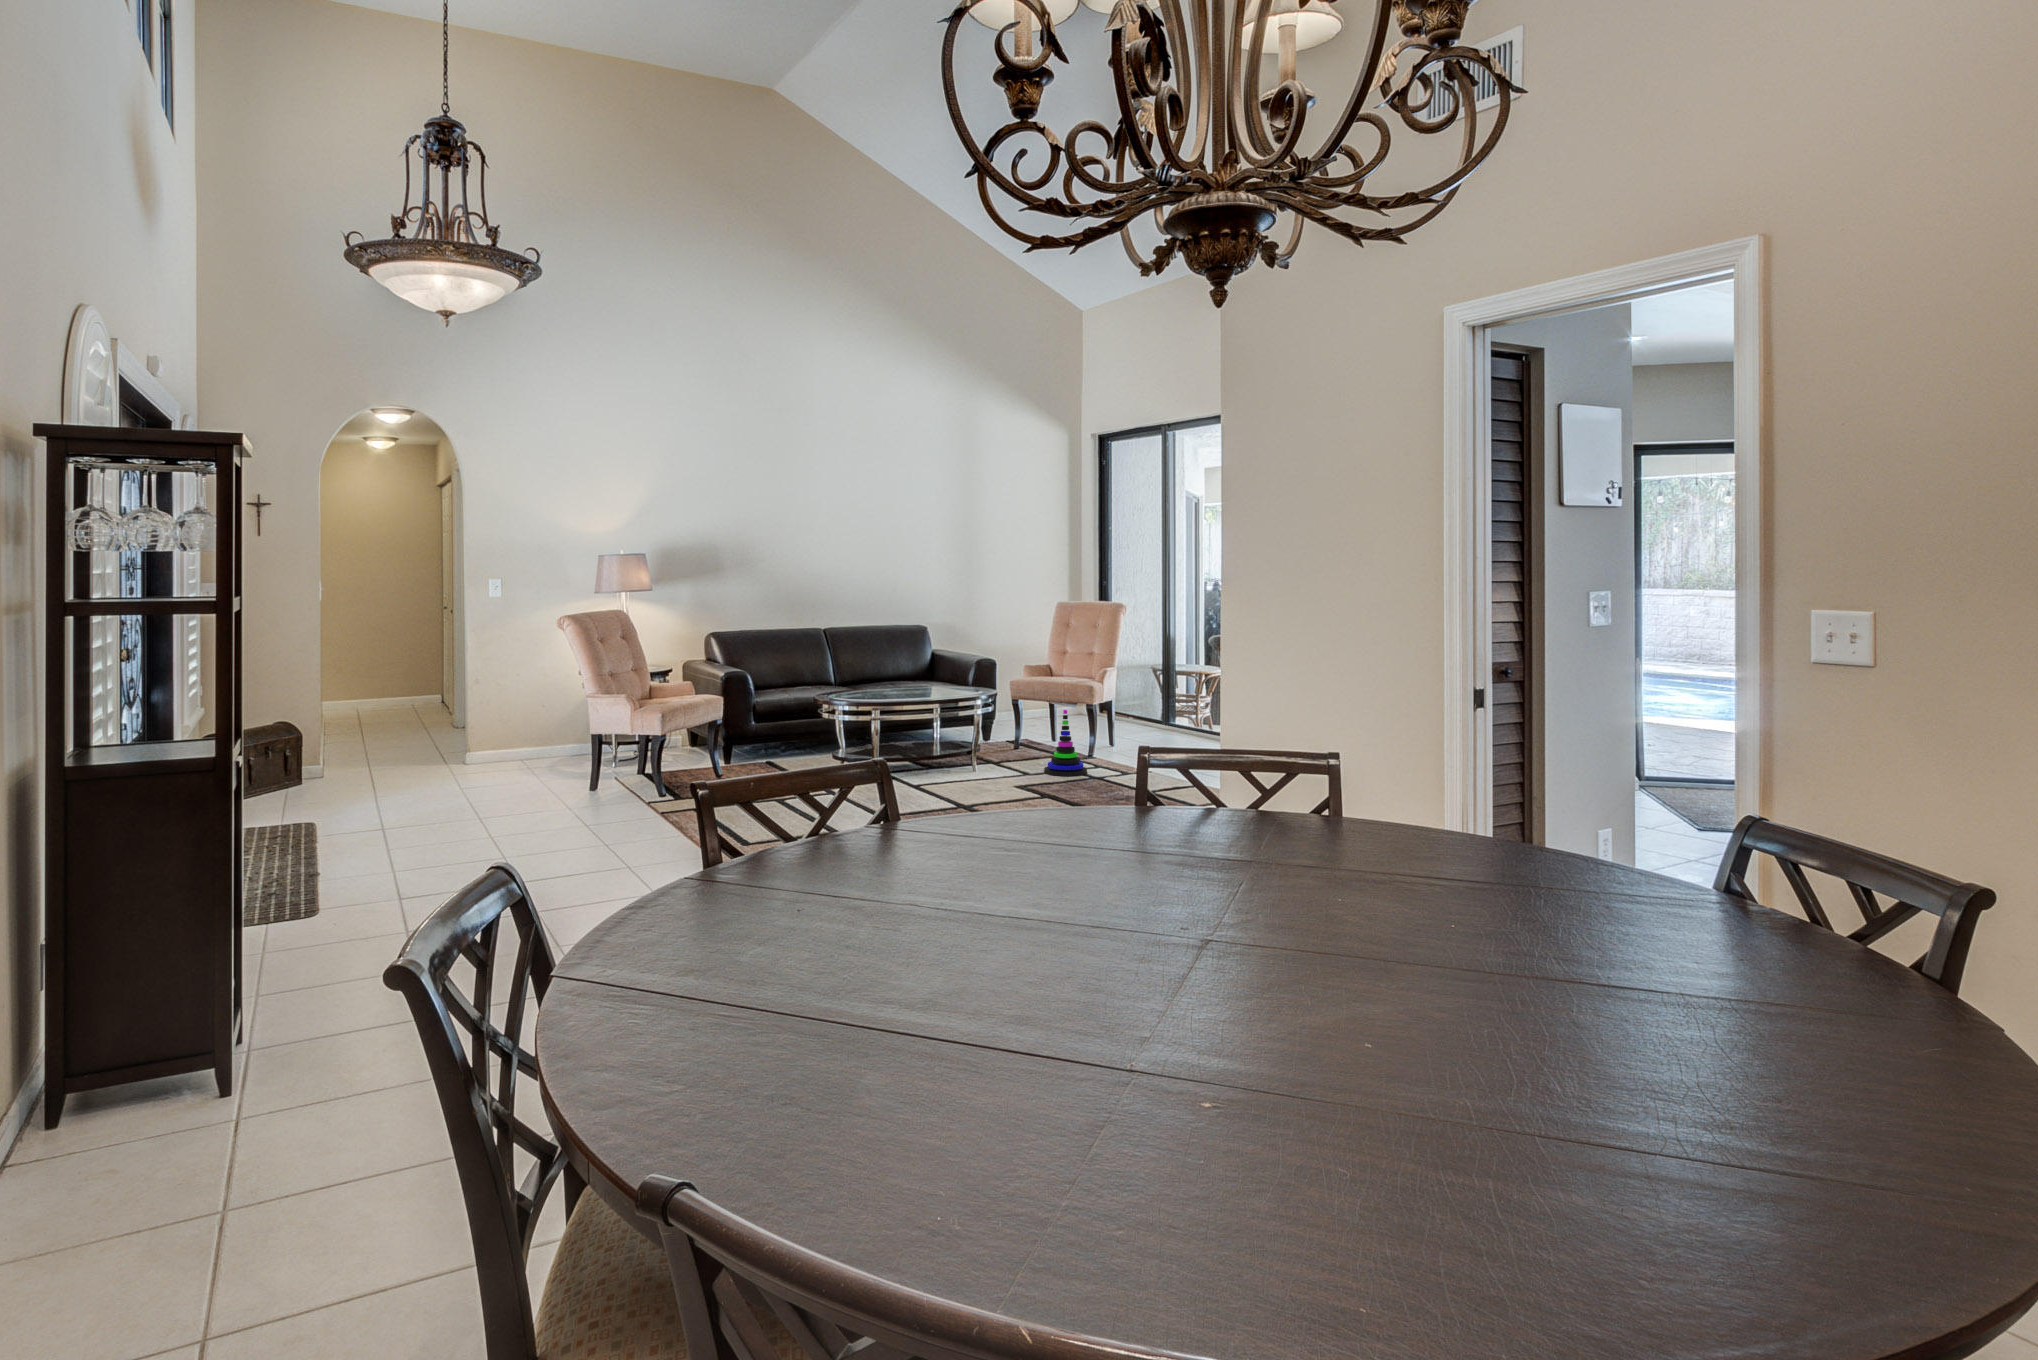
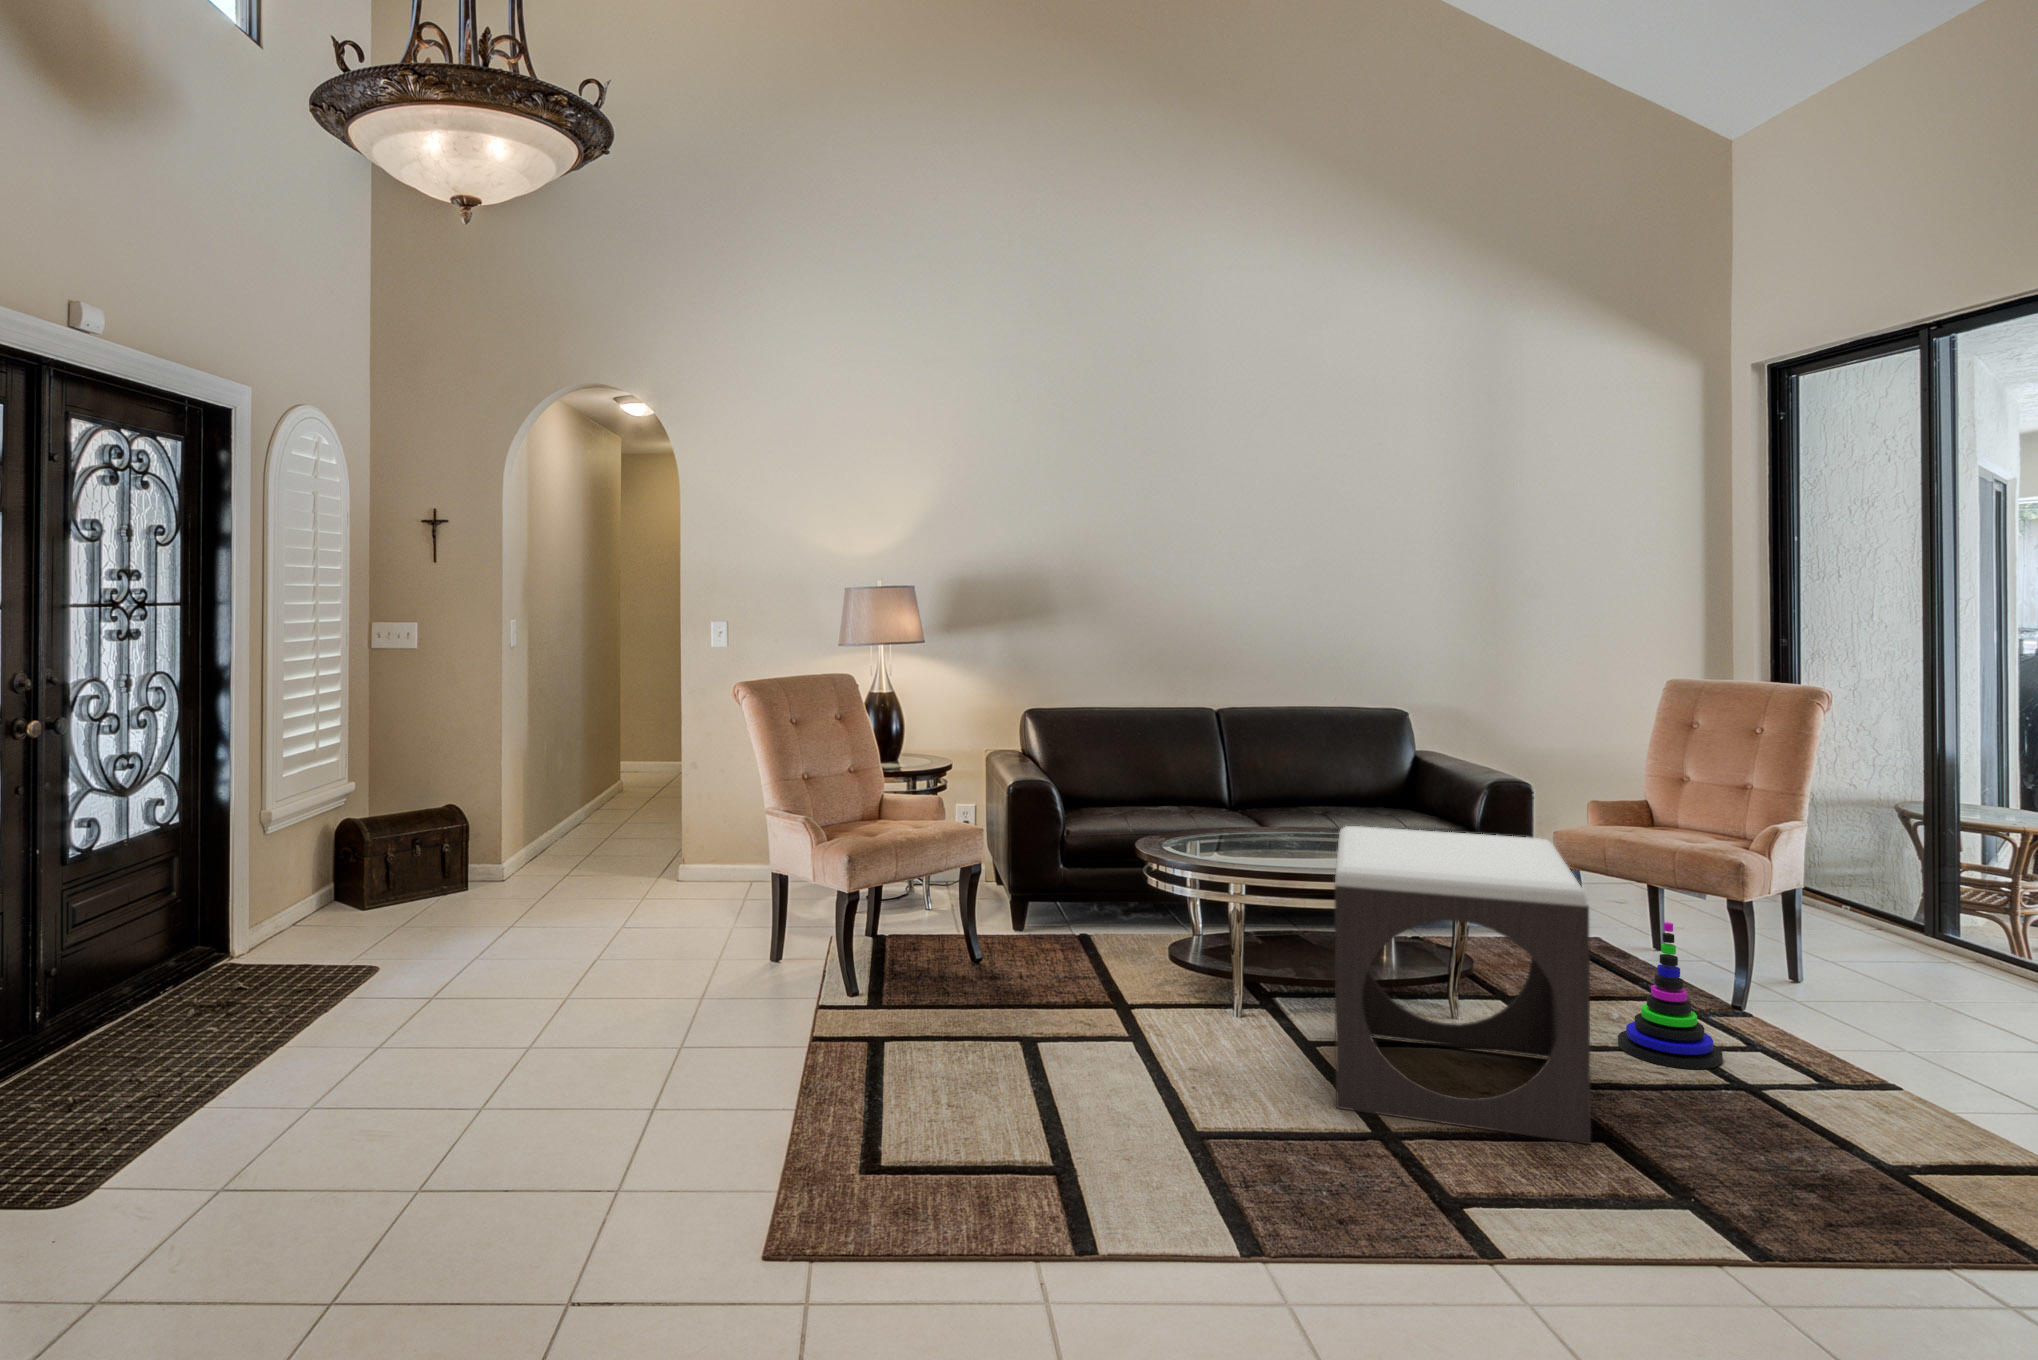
footstool: none [921,670,1041,804] -> present [1335,826,1591,1144]

